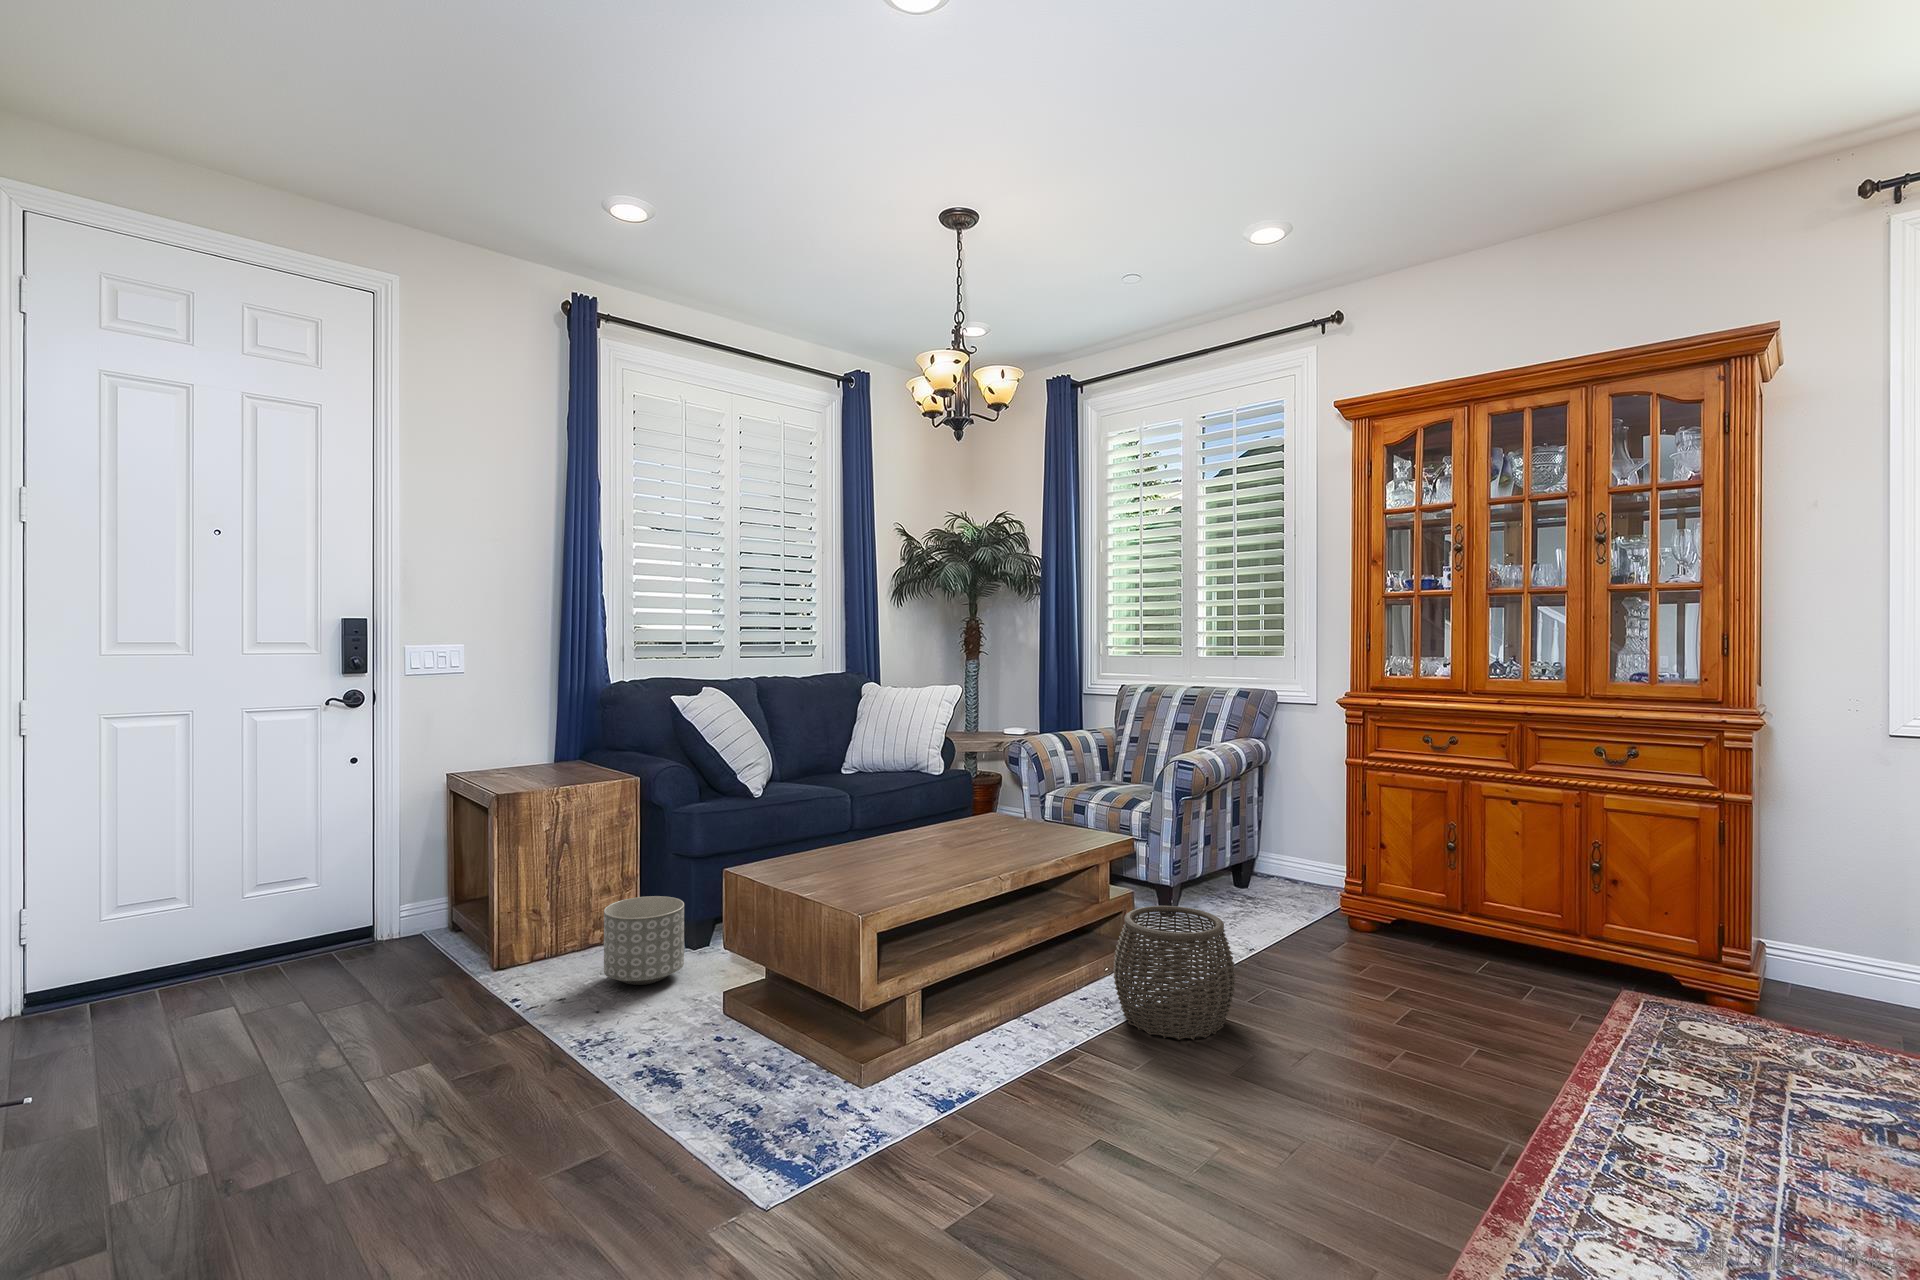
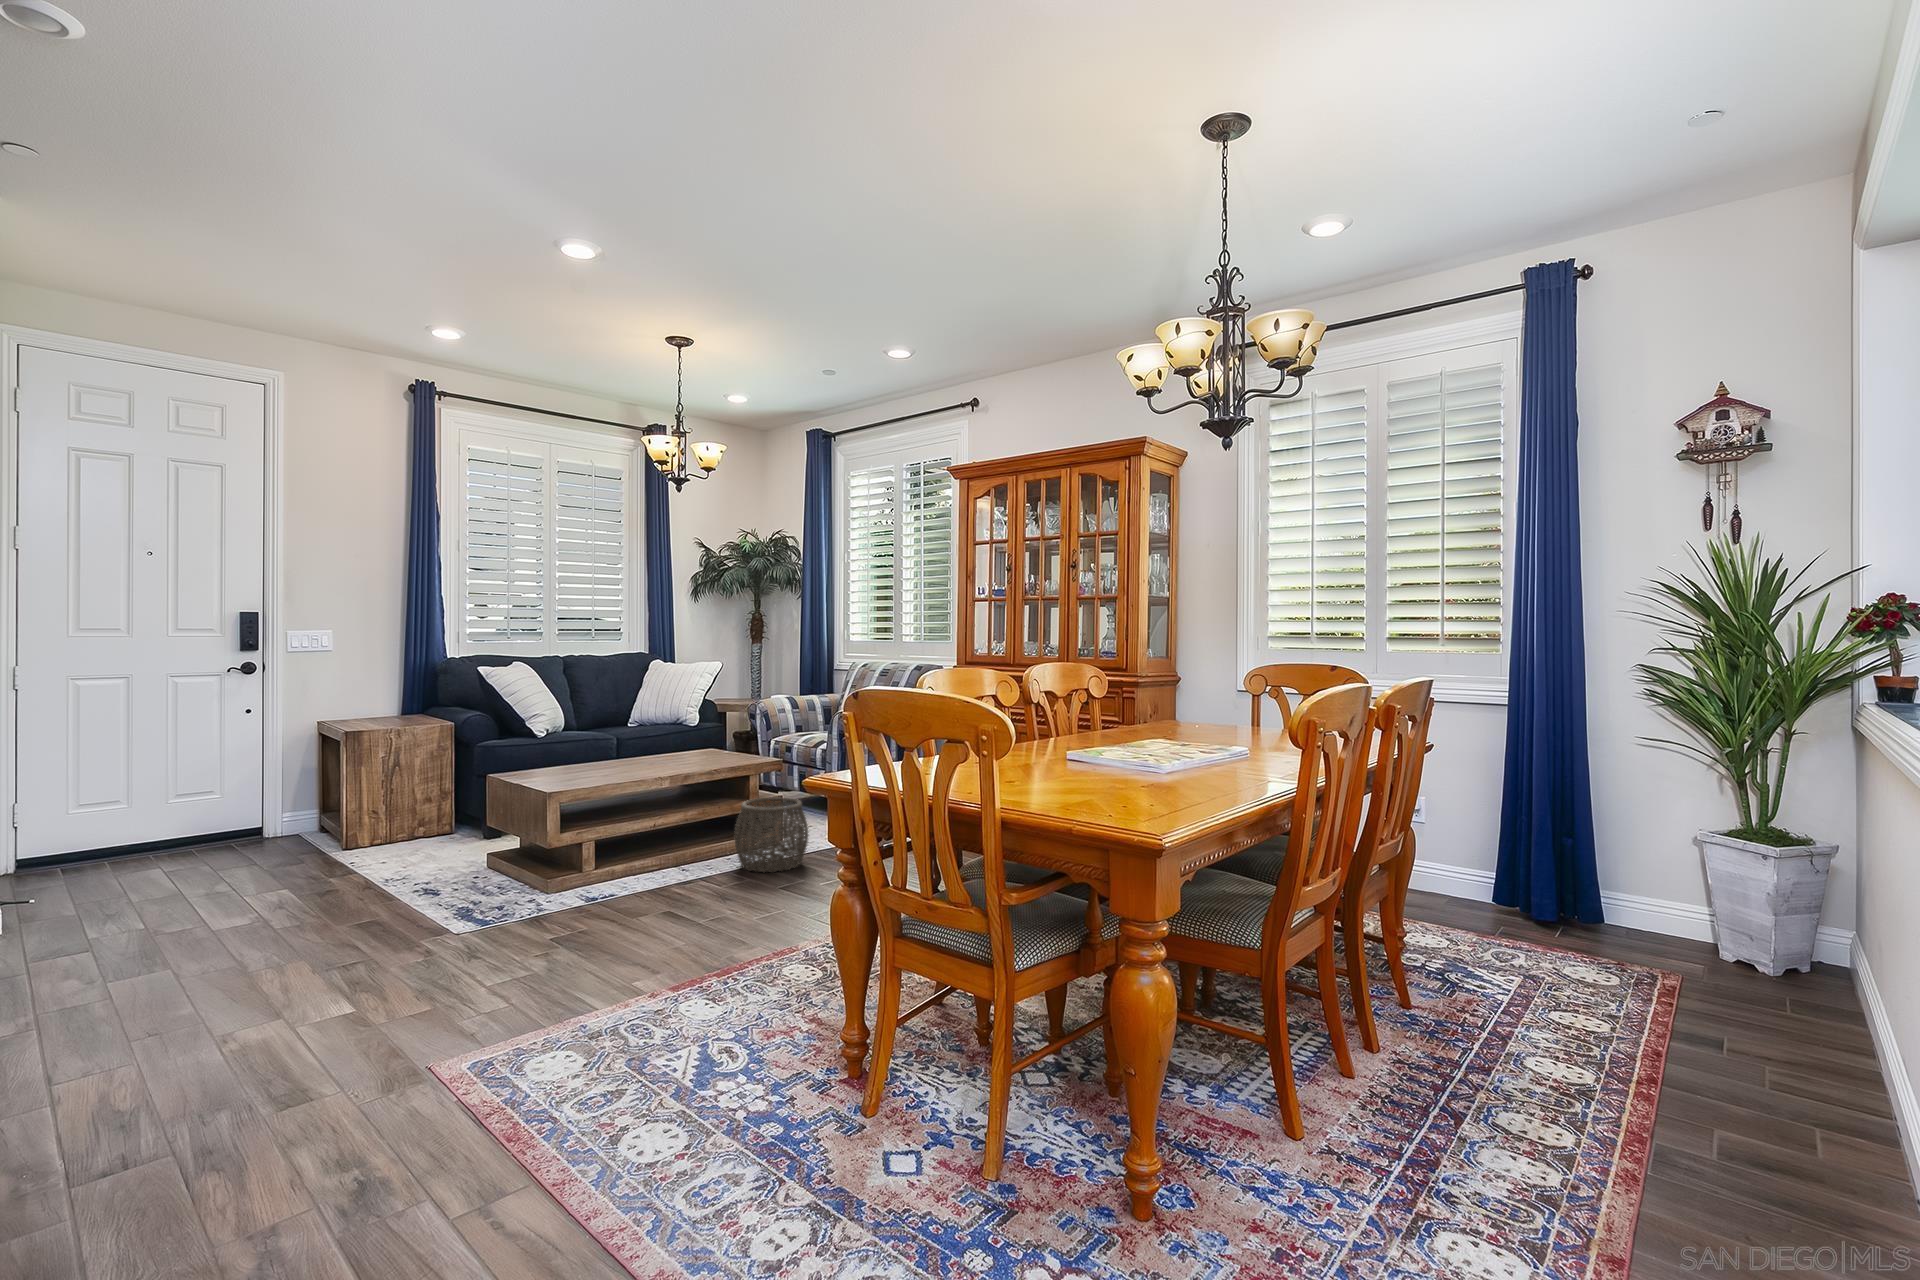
planter: present [604,896,684,985] -> none [416,800,474,855]

